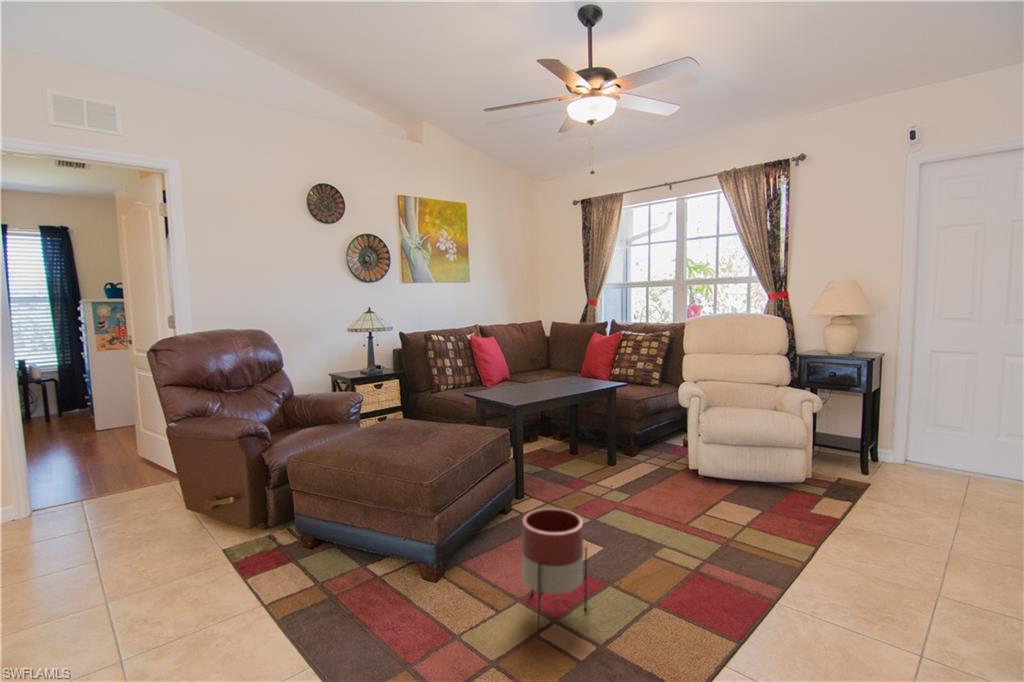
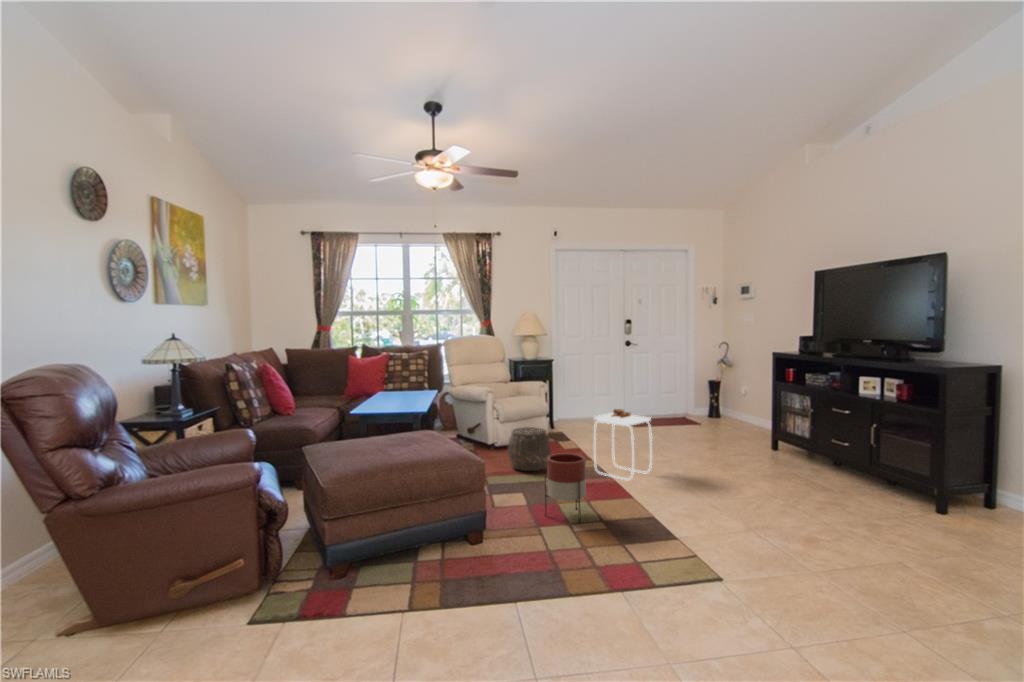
woven basket: none [641,457,711,530] -> present [508,427,550,471]
side table: none [749,470,857,622] -> present [594,409,652,480]

